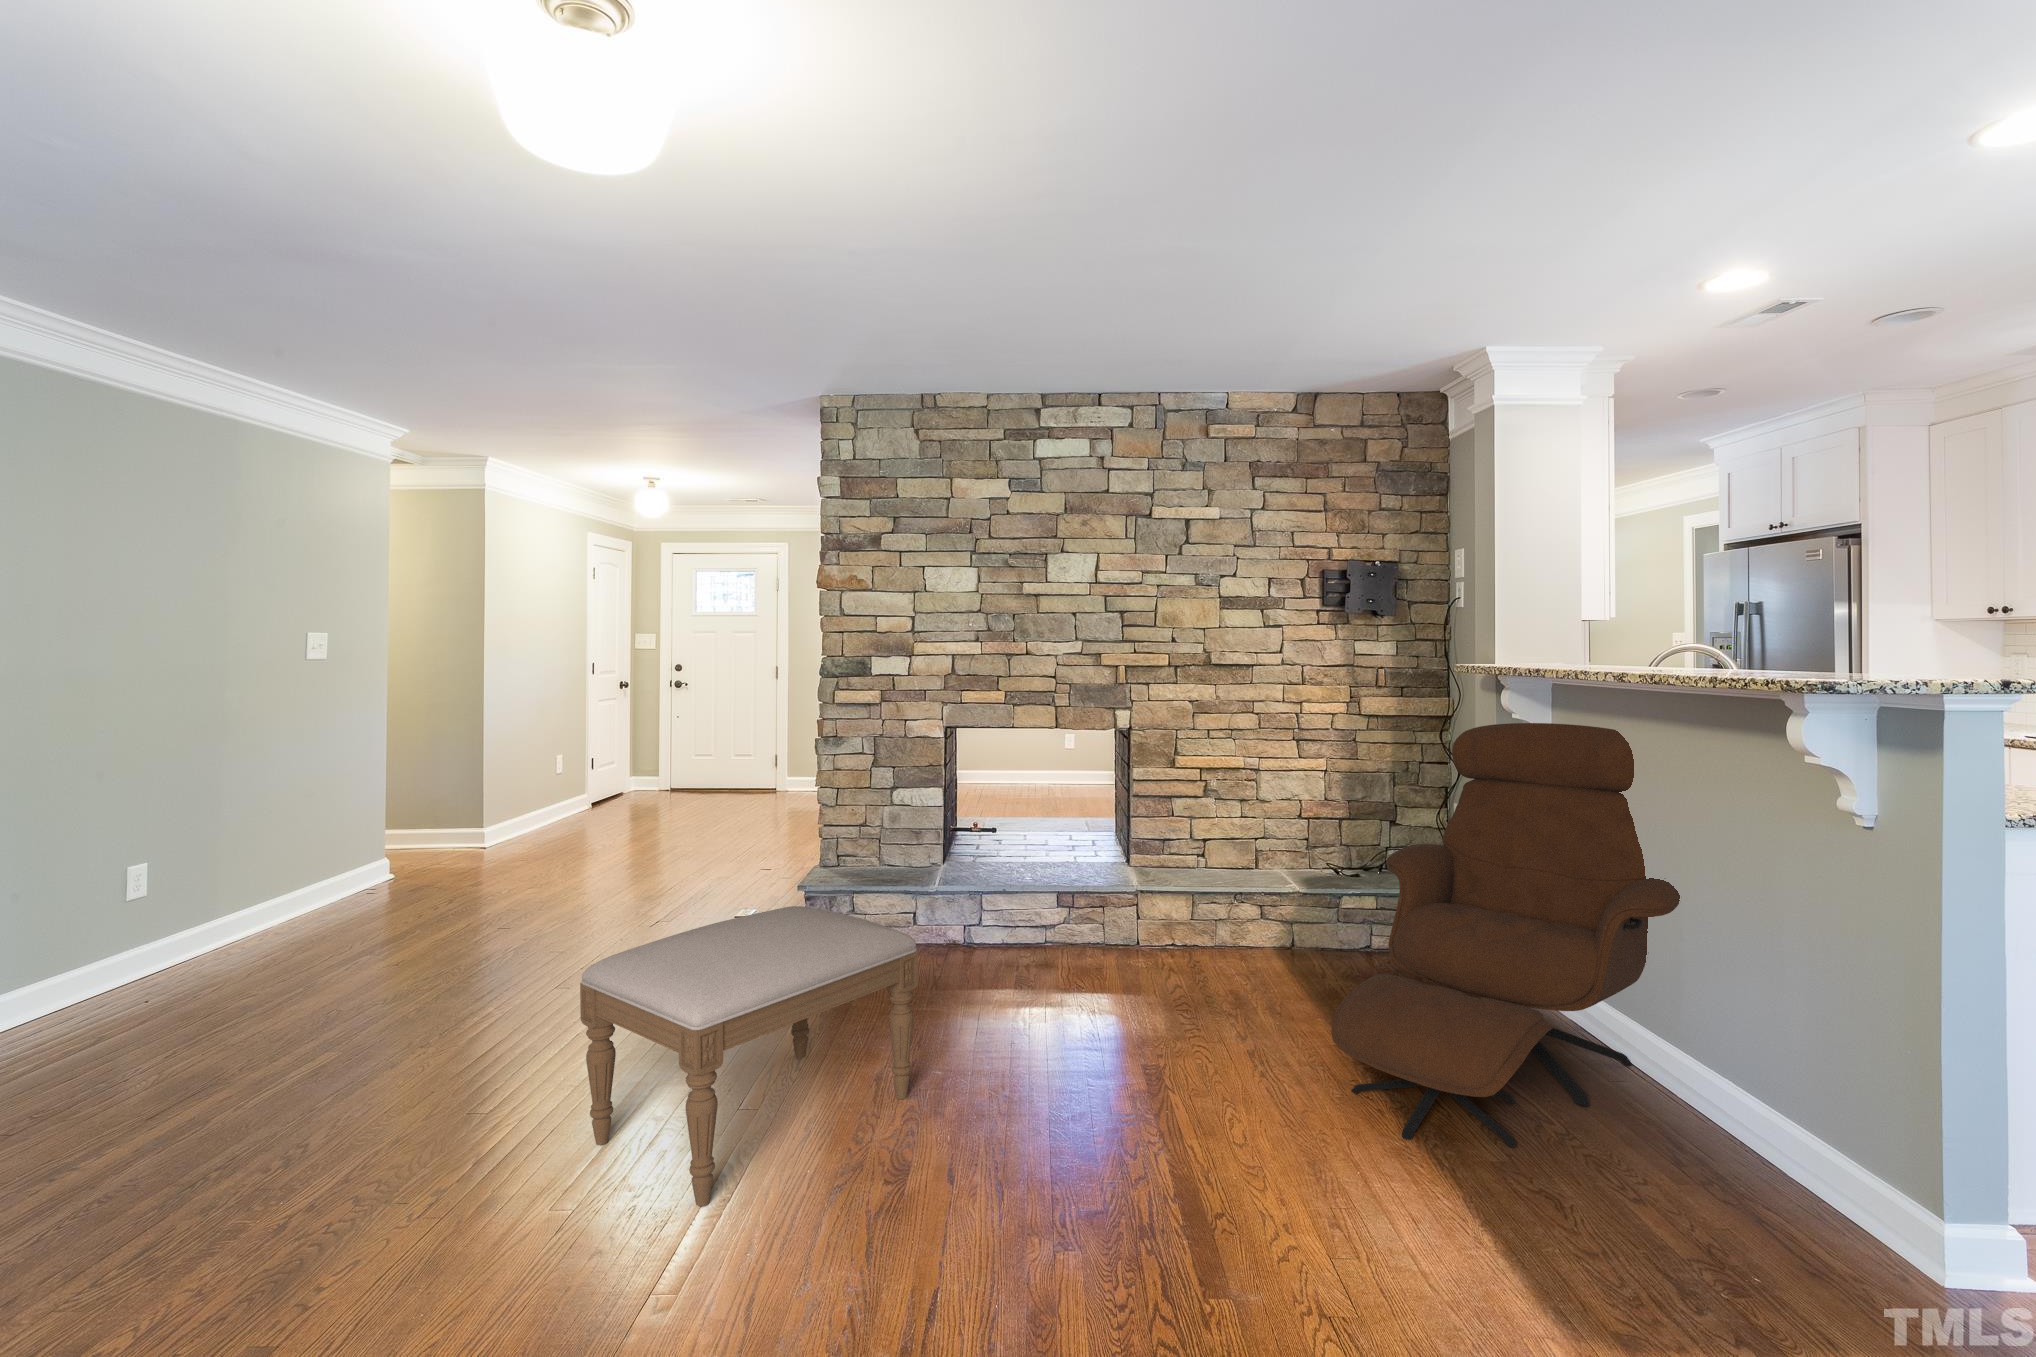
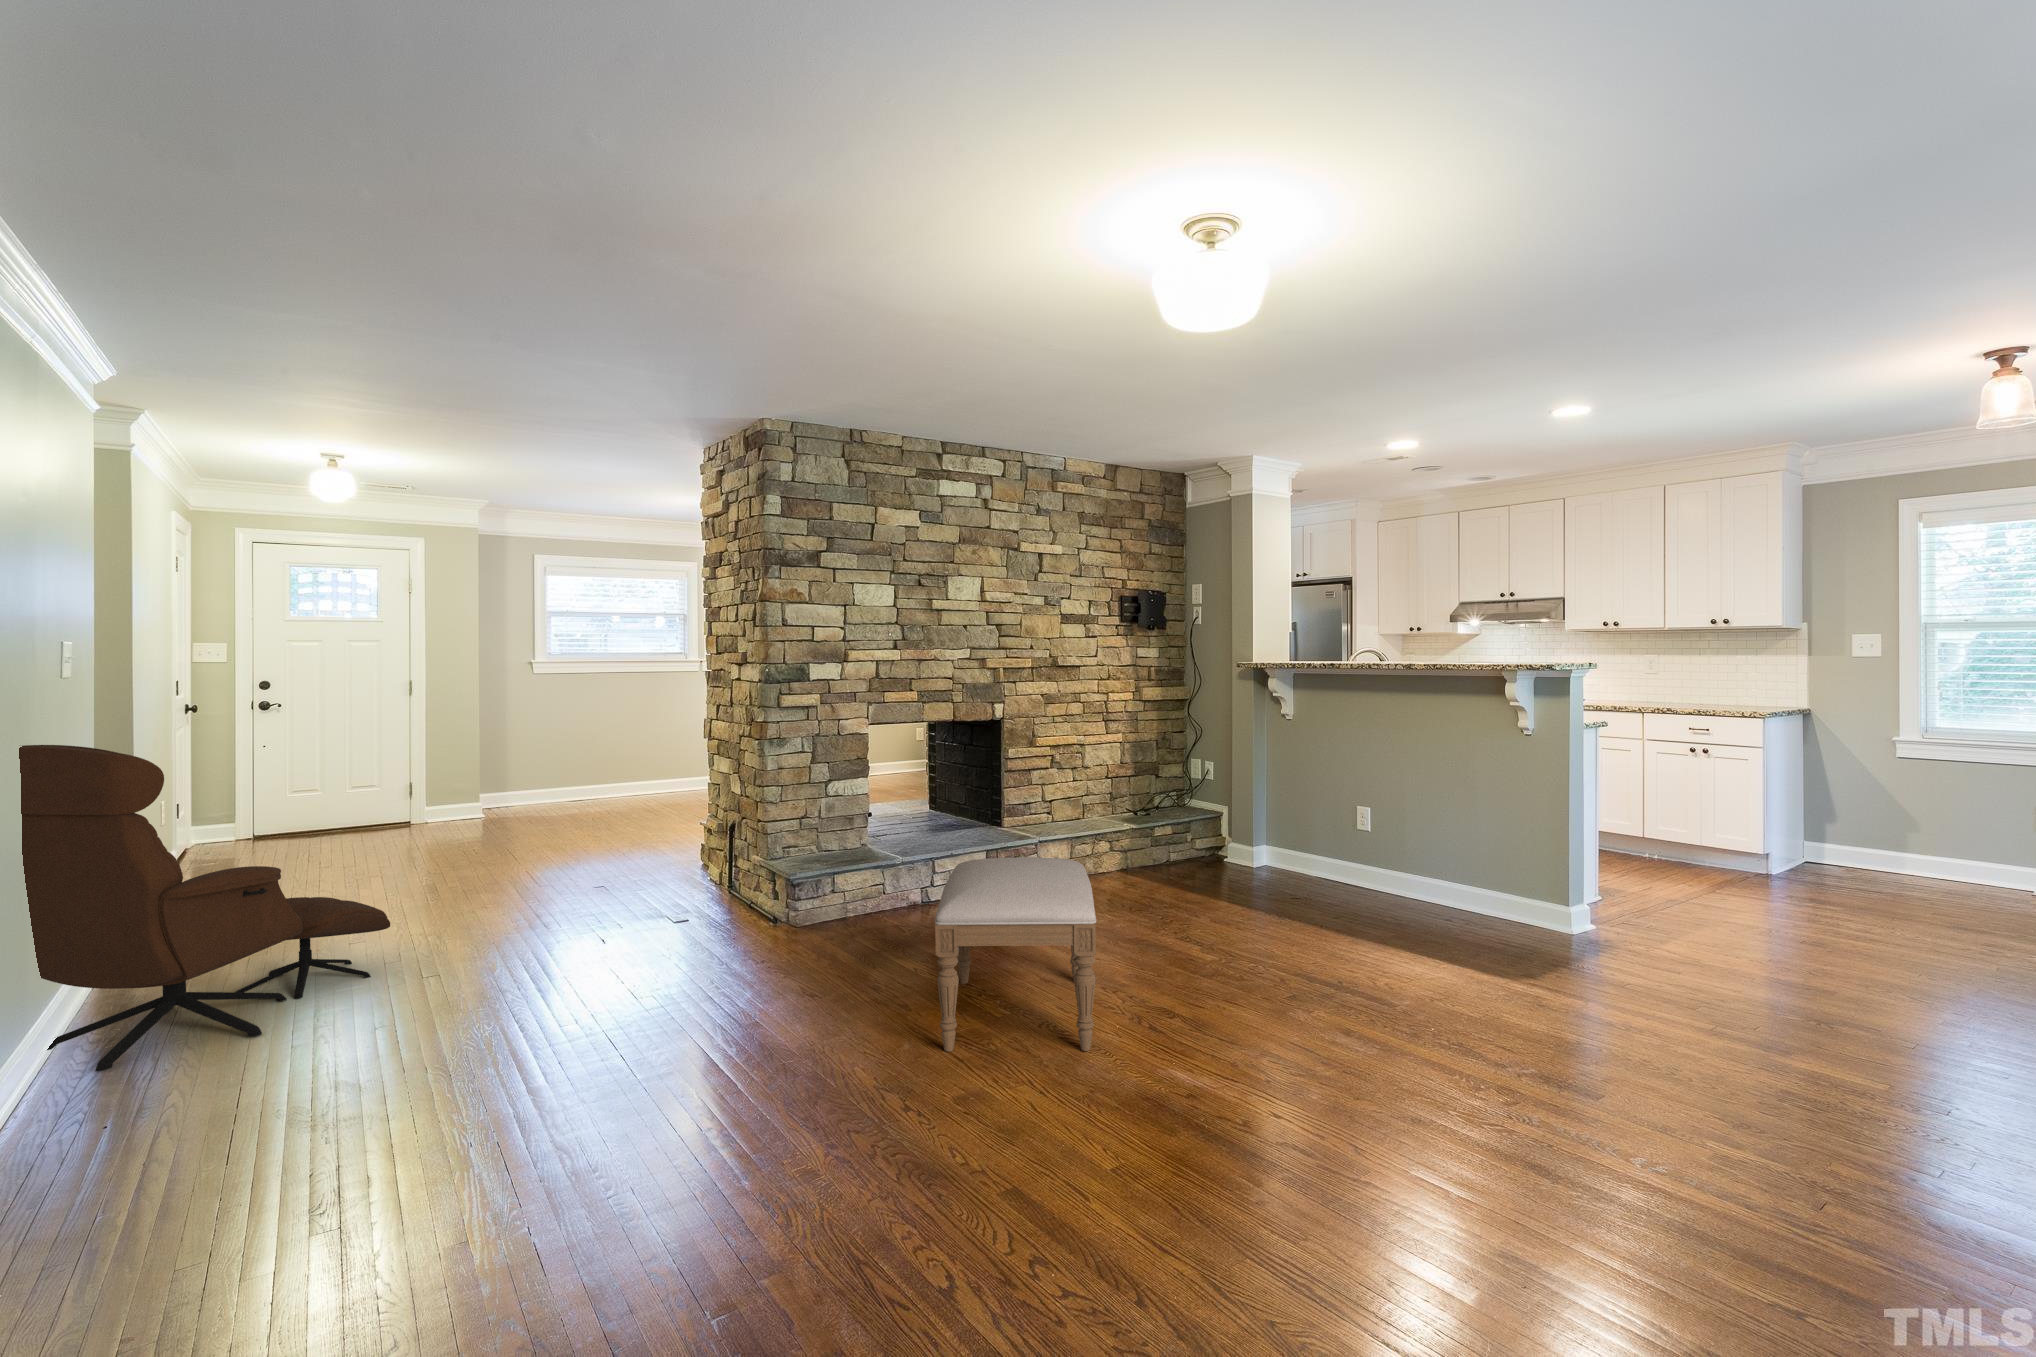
lounge chair: present [1331,723,1680,1147] -> present [19,745,390,1071]

